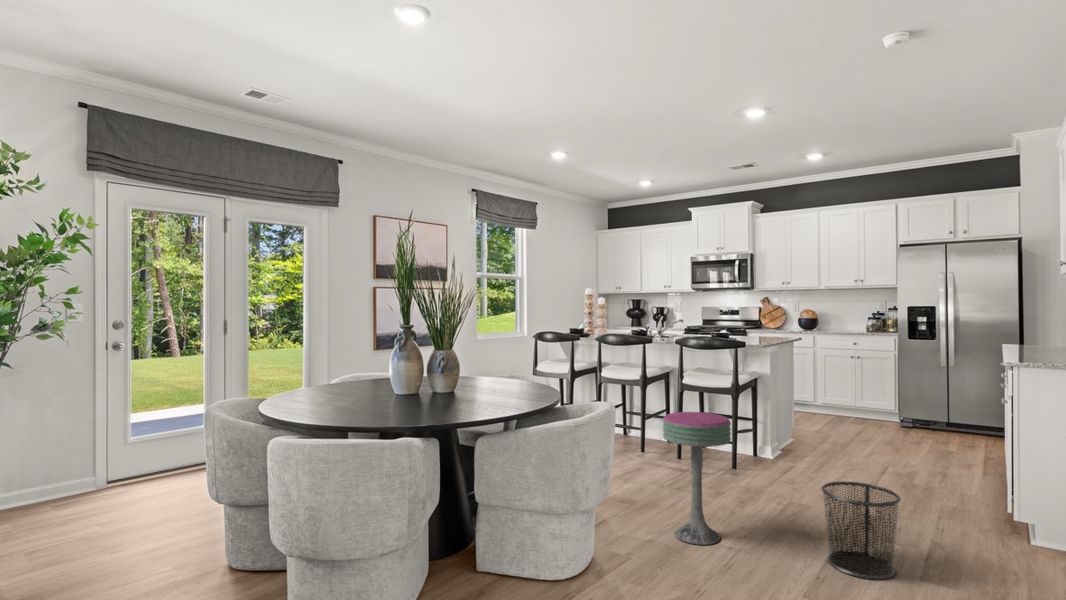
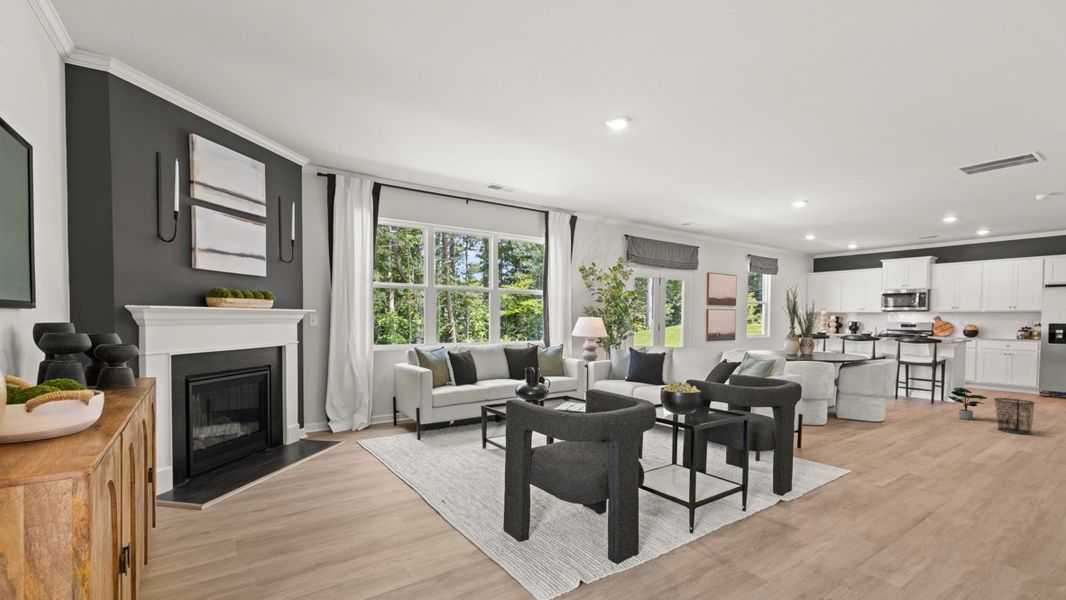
bar stool: present [663,412,731,545] -> none [908,368,945,422]
potted plant: none [745,446,815,521] -> present [948,388,987,420]

